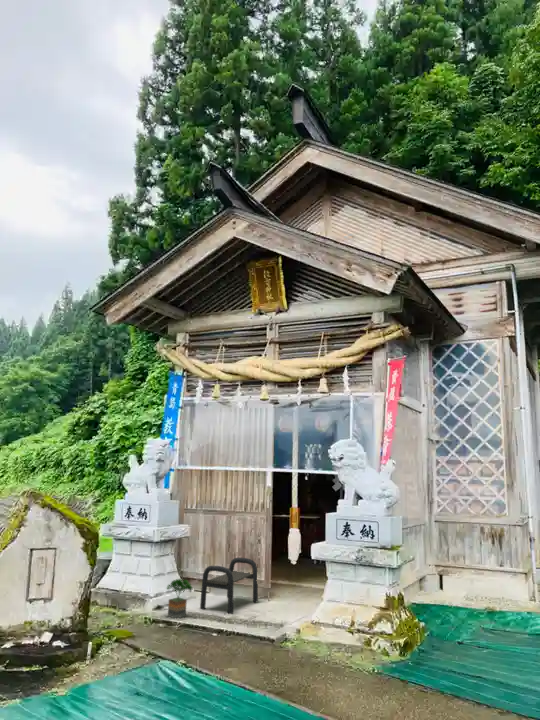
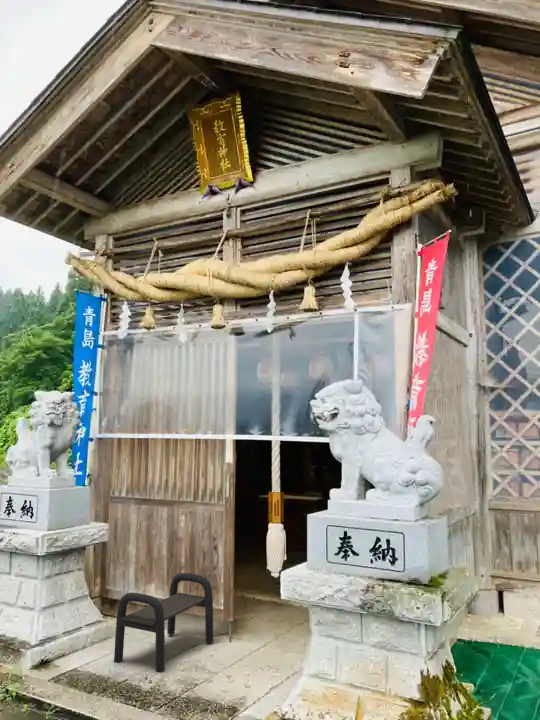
potted tree: present [167,579,192,618] -> none [47,618,93,688]

